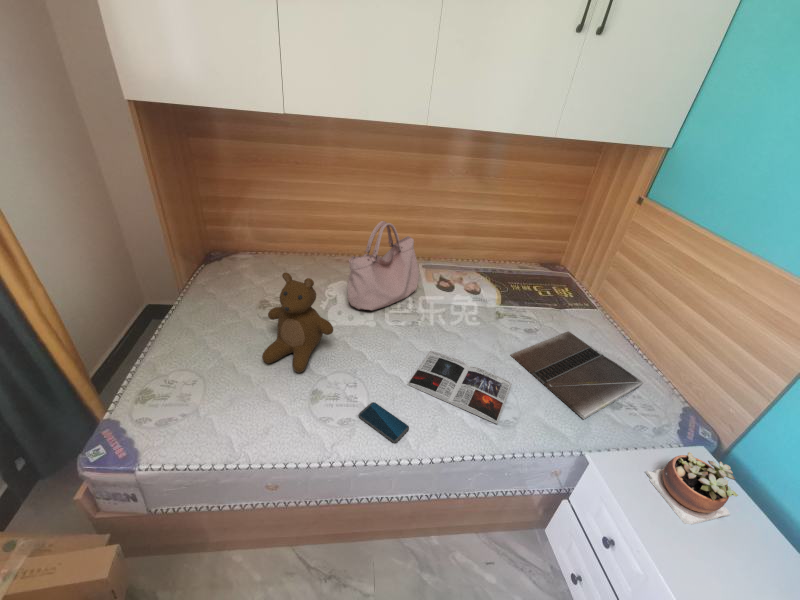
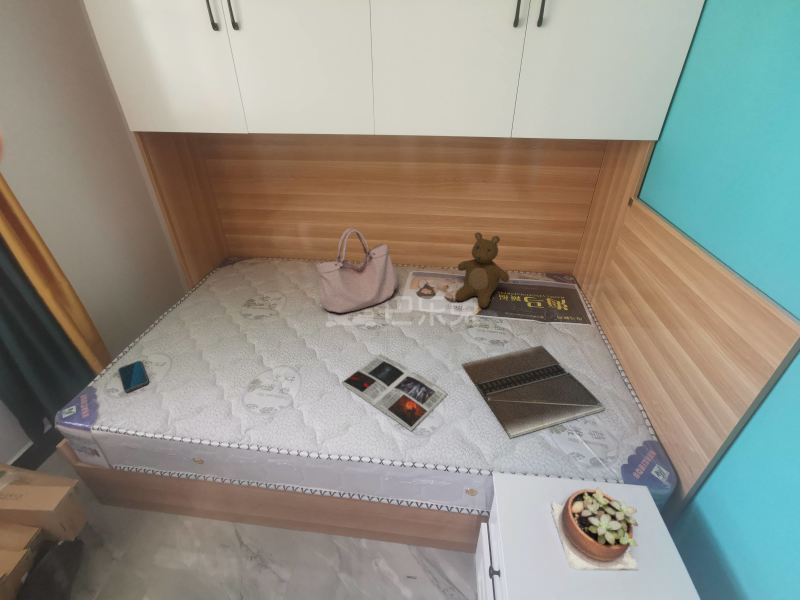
teddy bear: present [262,273,333,373] -> present [455,232,509,308]
smartphone: present [359,402,409,443] -> present [118,361,149,392]

